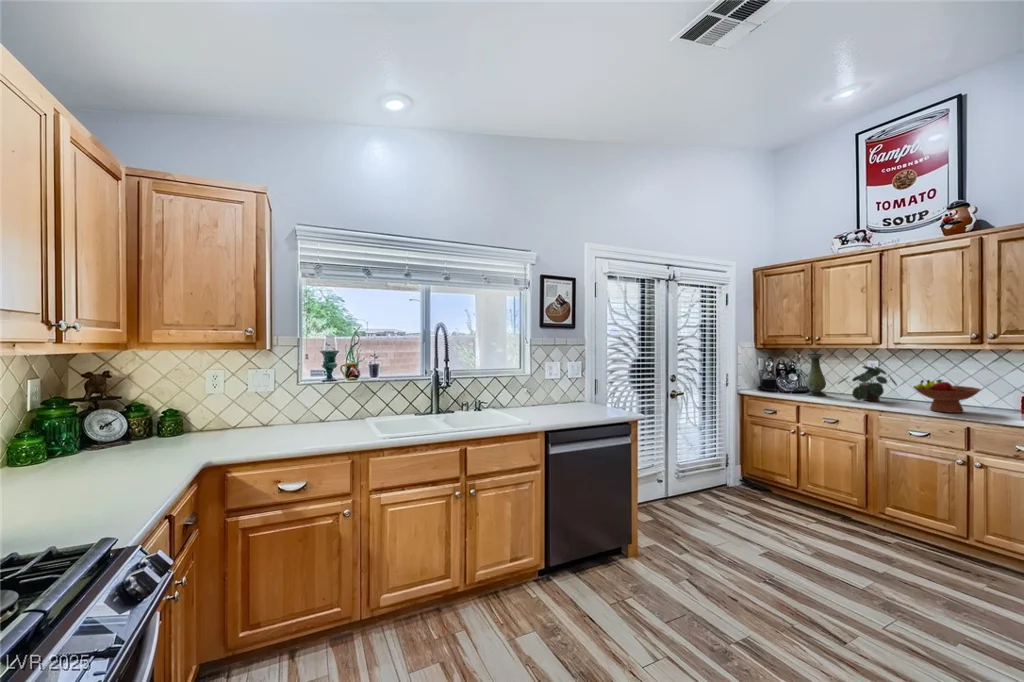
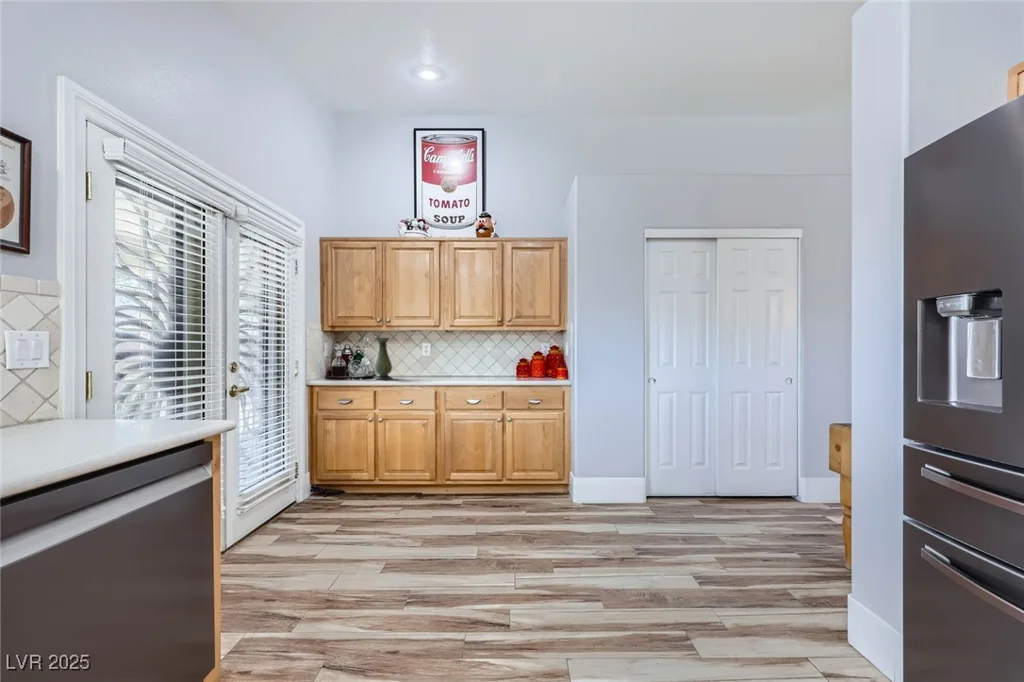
potted plant: present [838,366,897,401] -> none [405,347,447,379]
fruit bowl: present [914,379,981,413] -> none [466,354,506,381]

